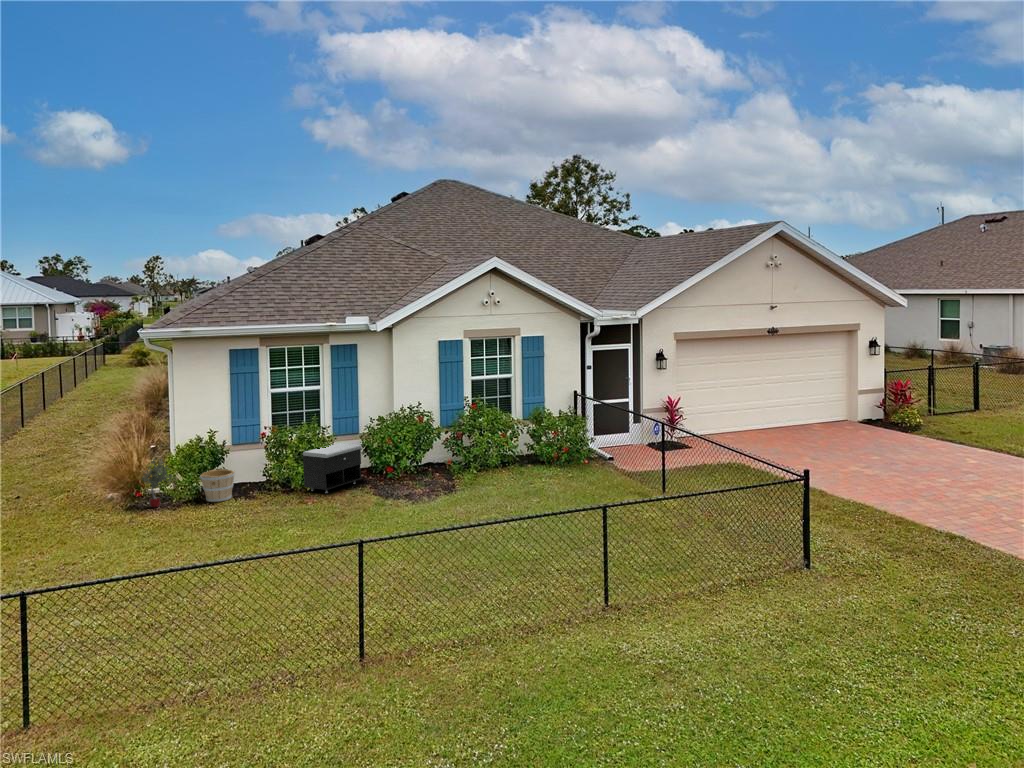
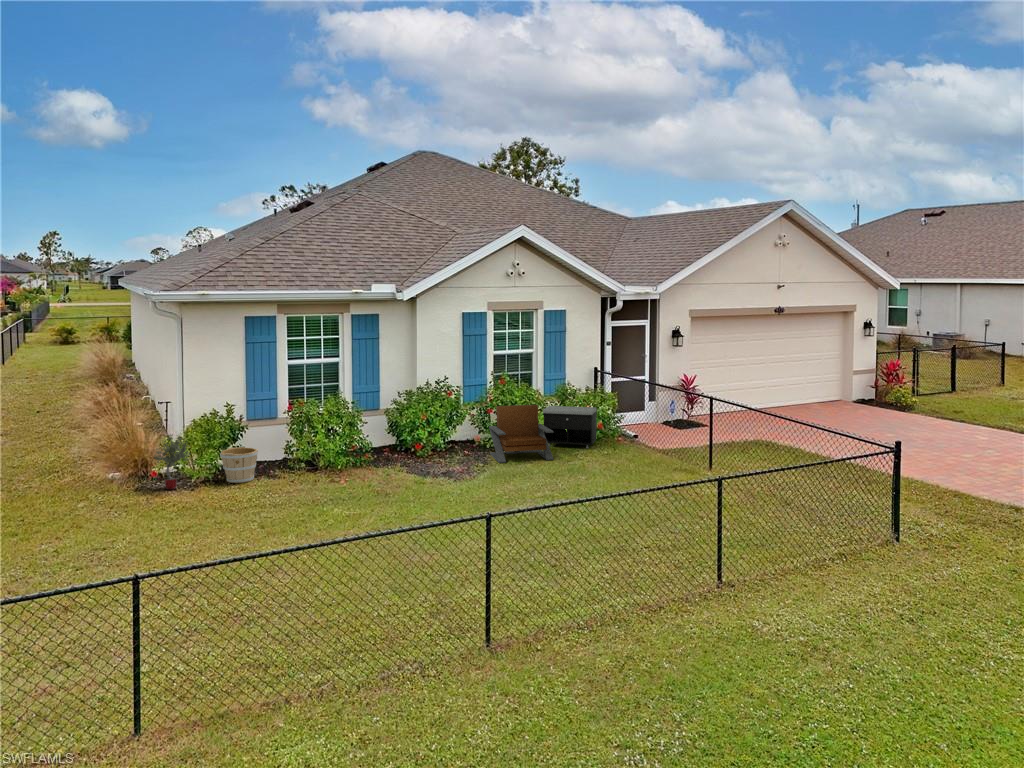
lounge chair: none [457,429,514,485] -> present [489,405,554,463]
storage bench: present [303,443,362,493] -> present [543,406,597,448]

